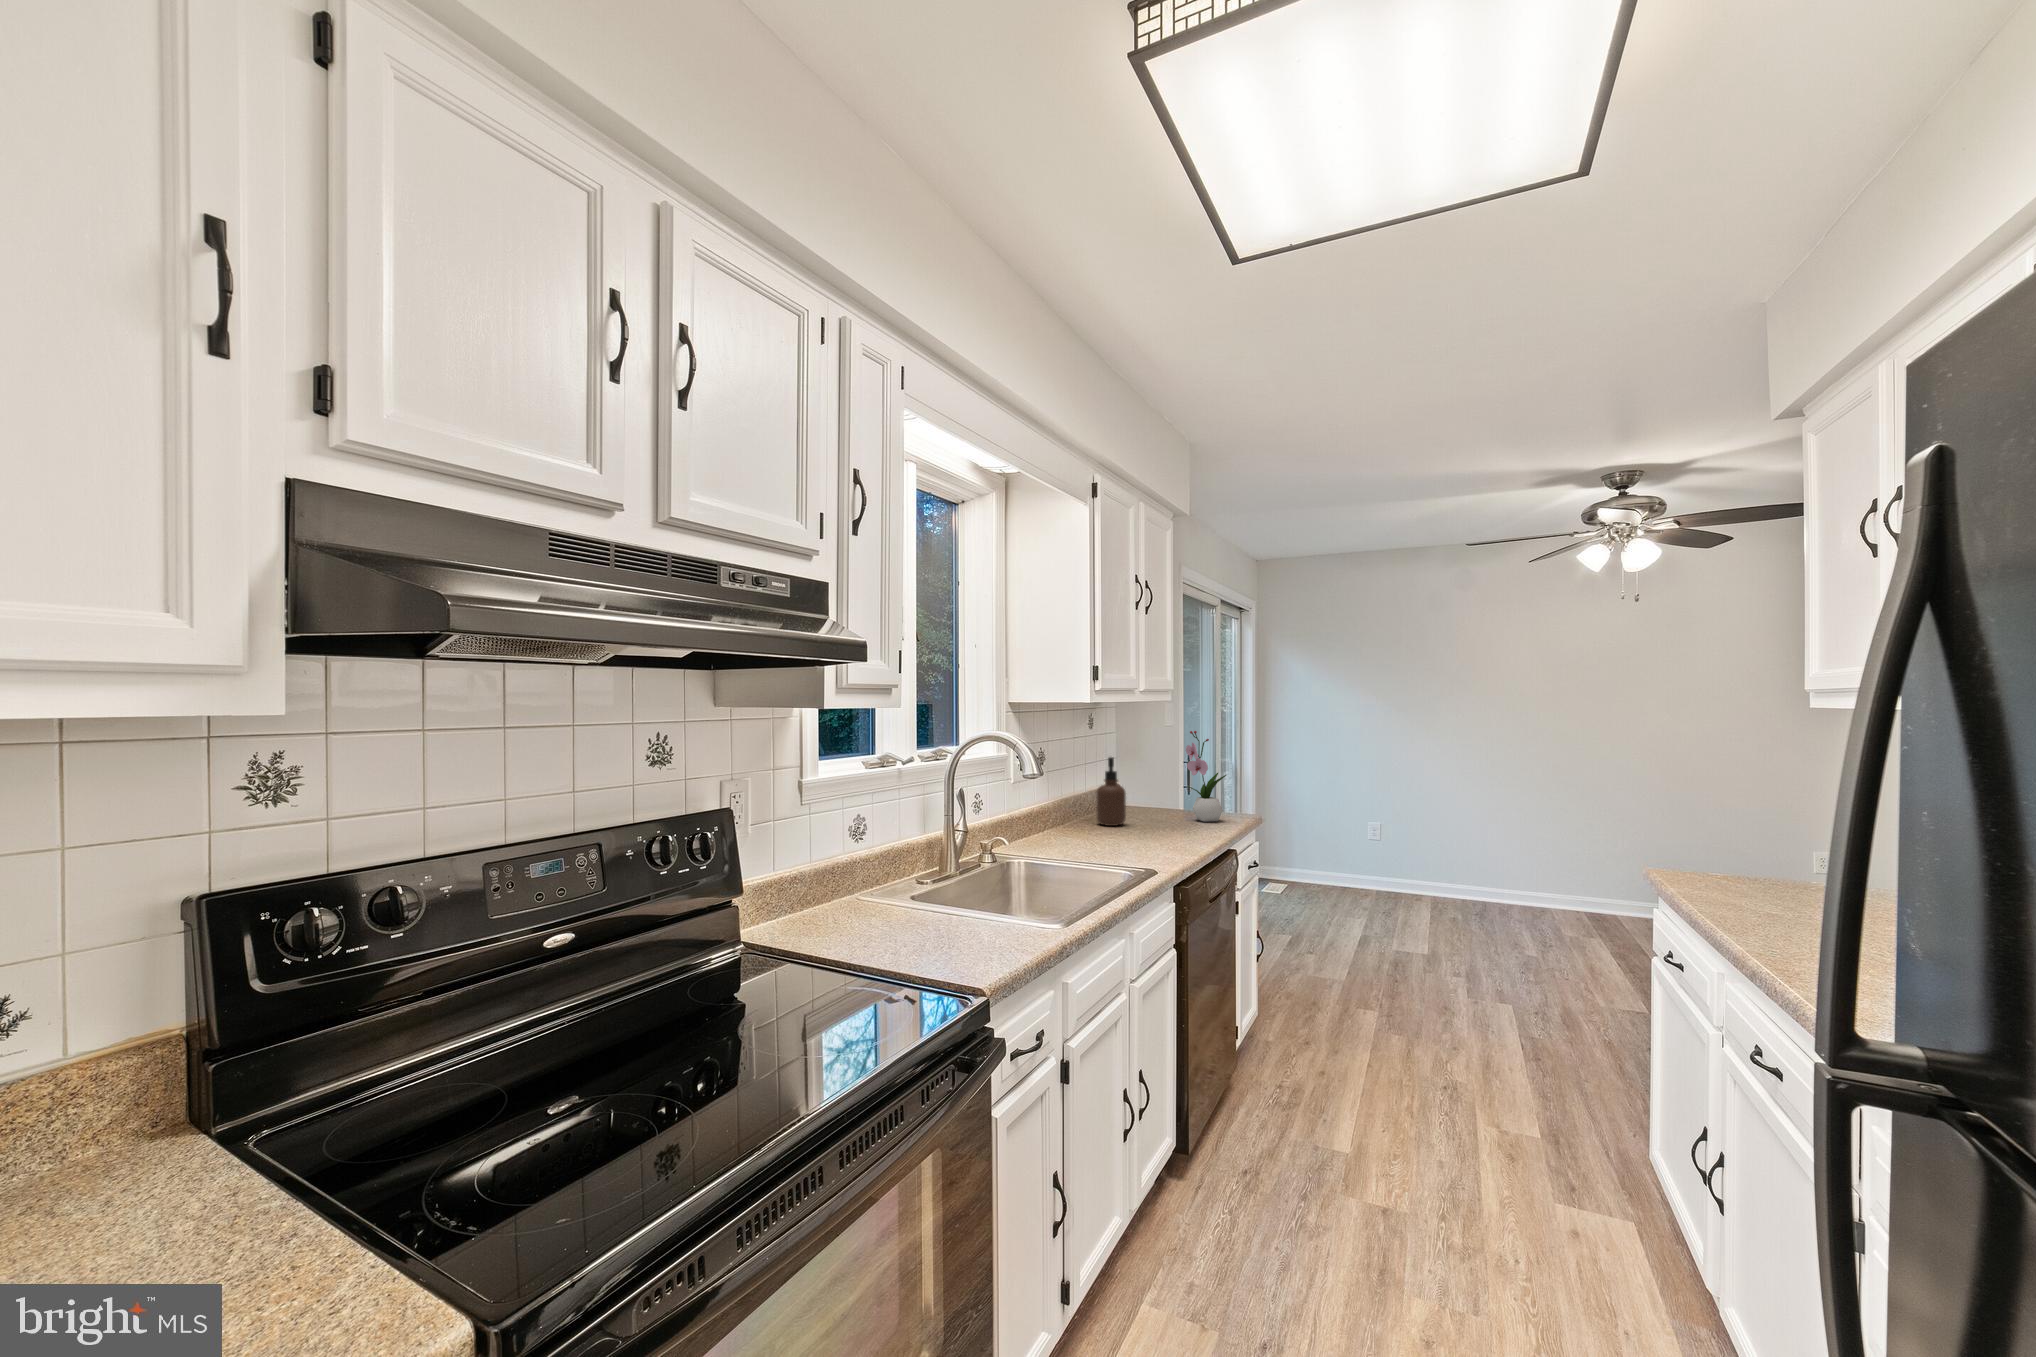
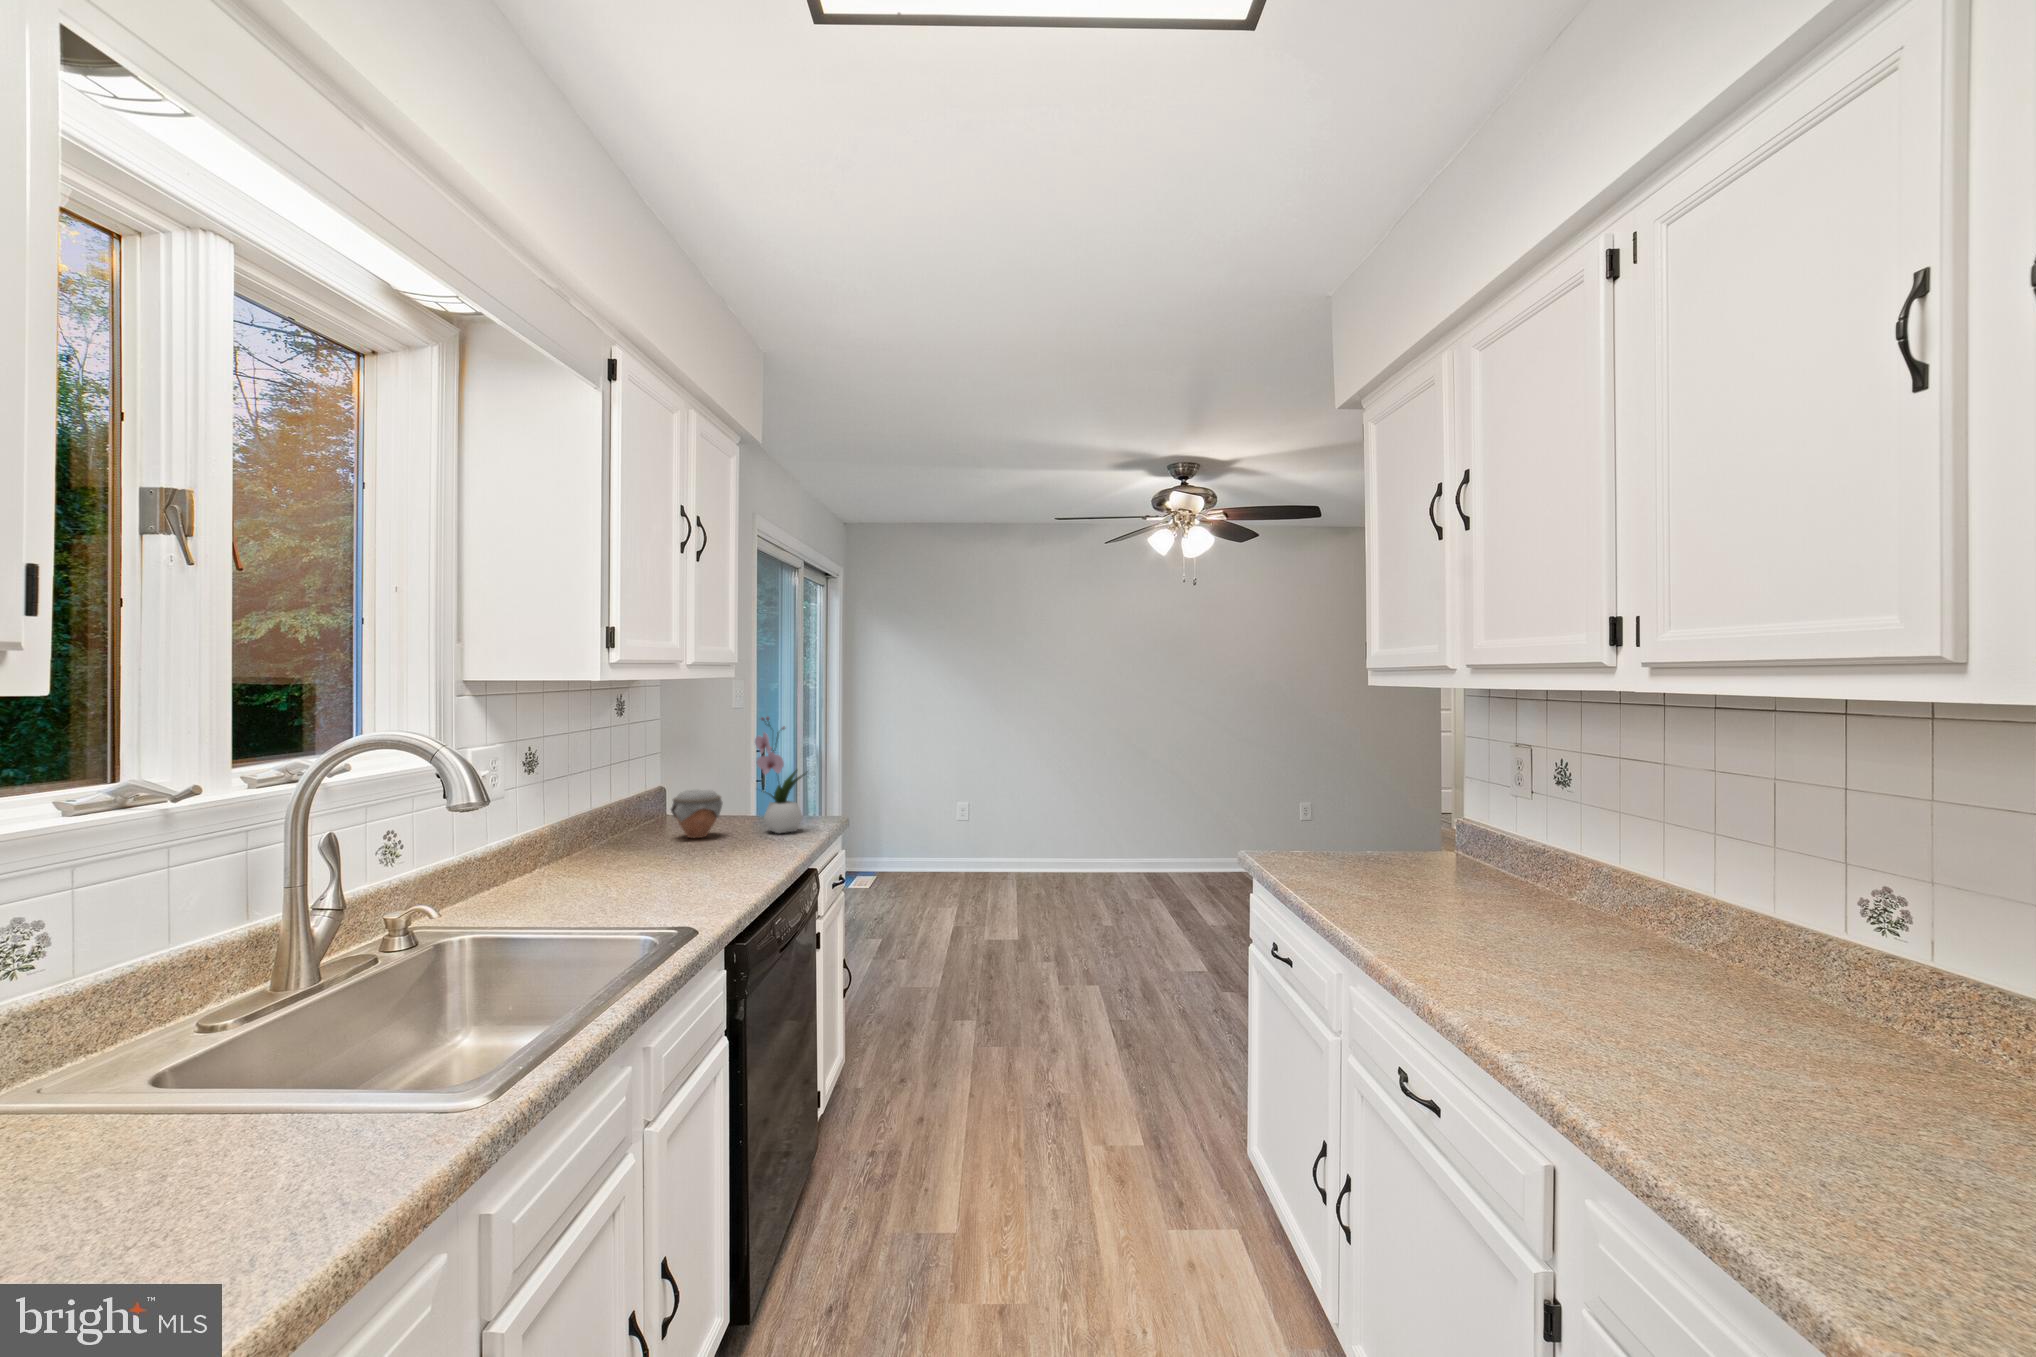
soap dispenser: present [1097,757,1126,826] -> none [622,757,666,854]
jar: none [1126,784,1163,820] -> present [671,789,723,838]

